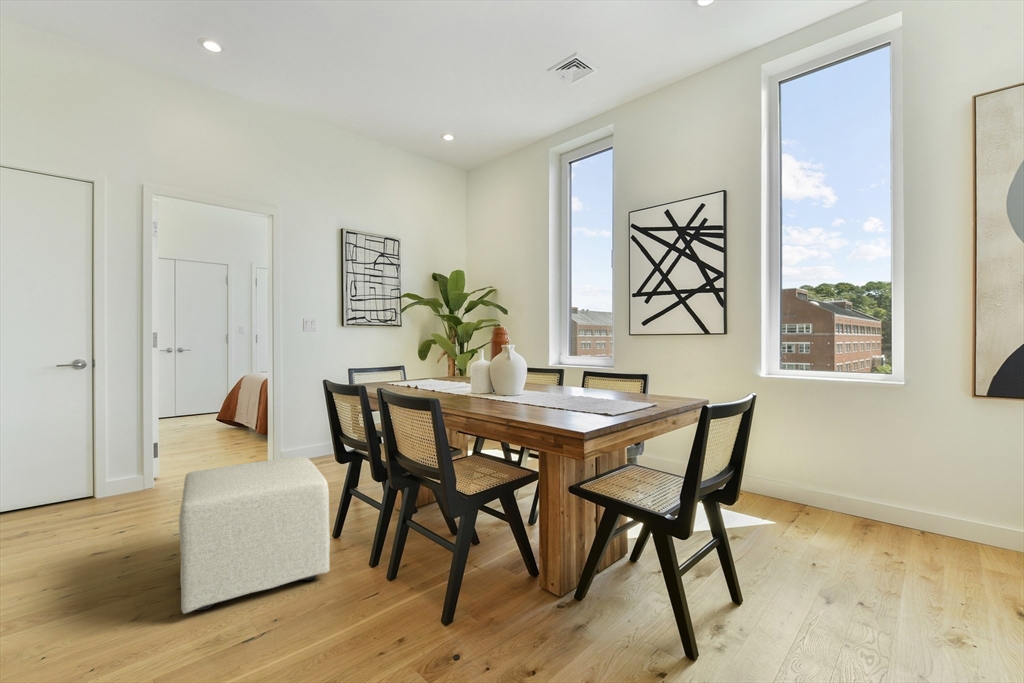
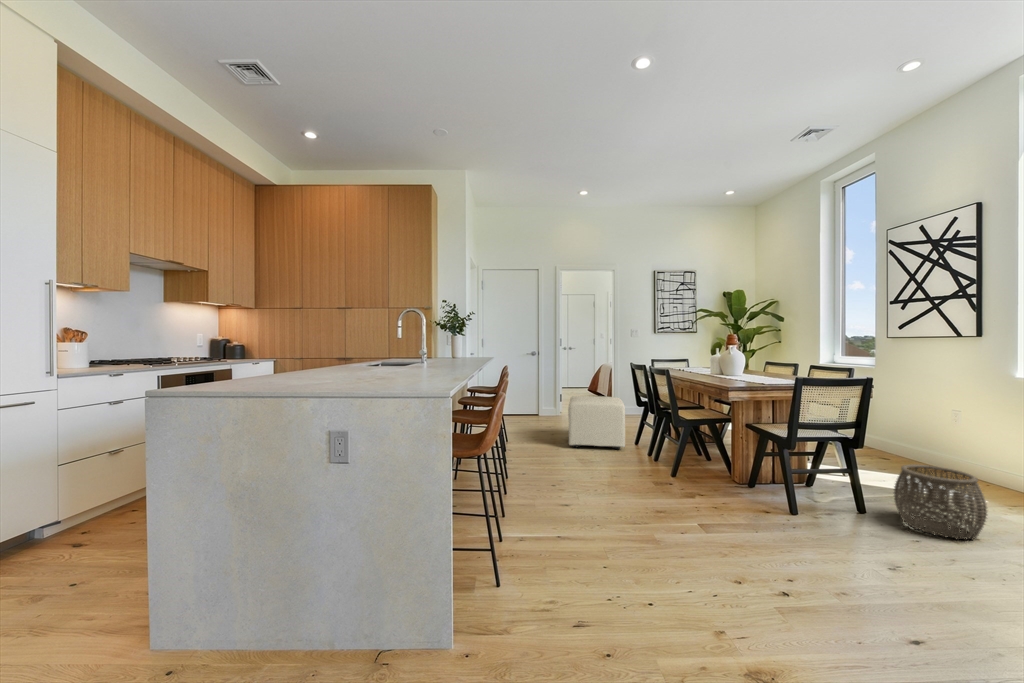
woven basket: none [790,521,912,642] -> present [894,464,987,540]

